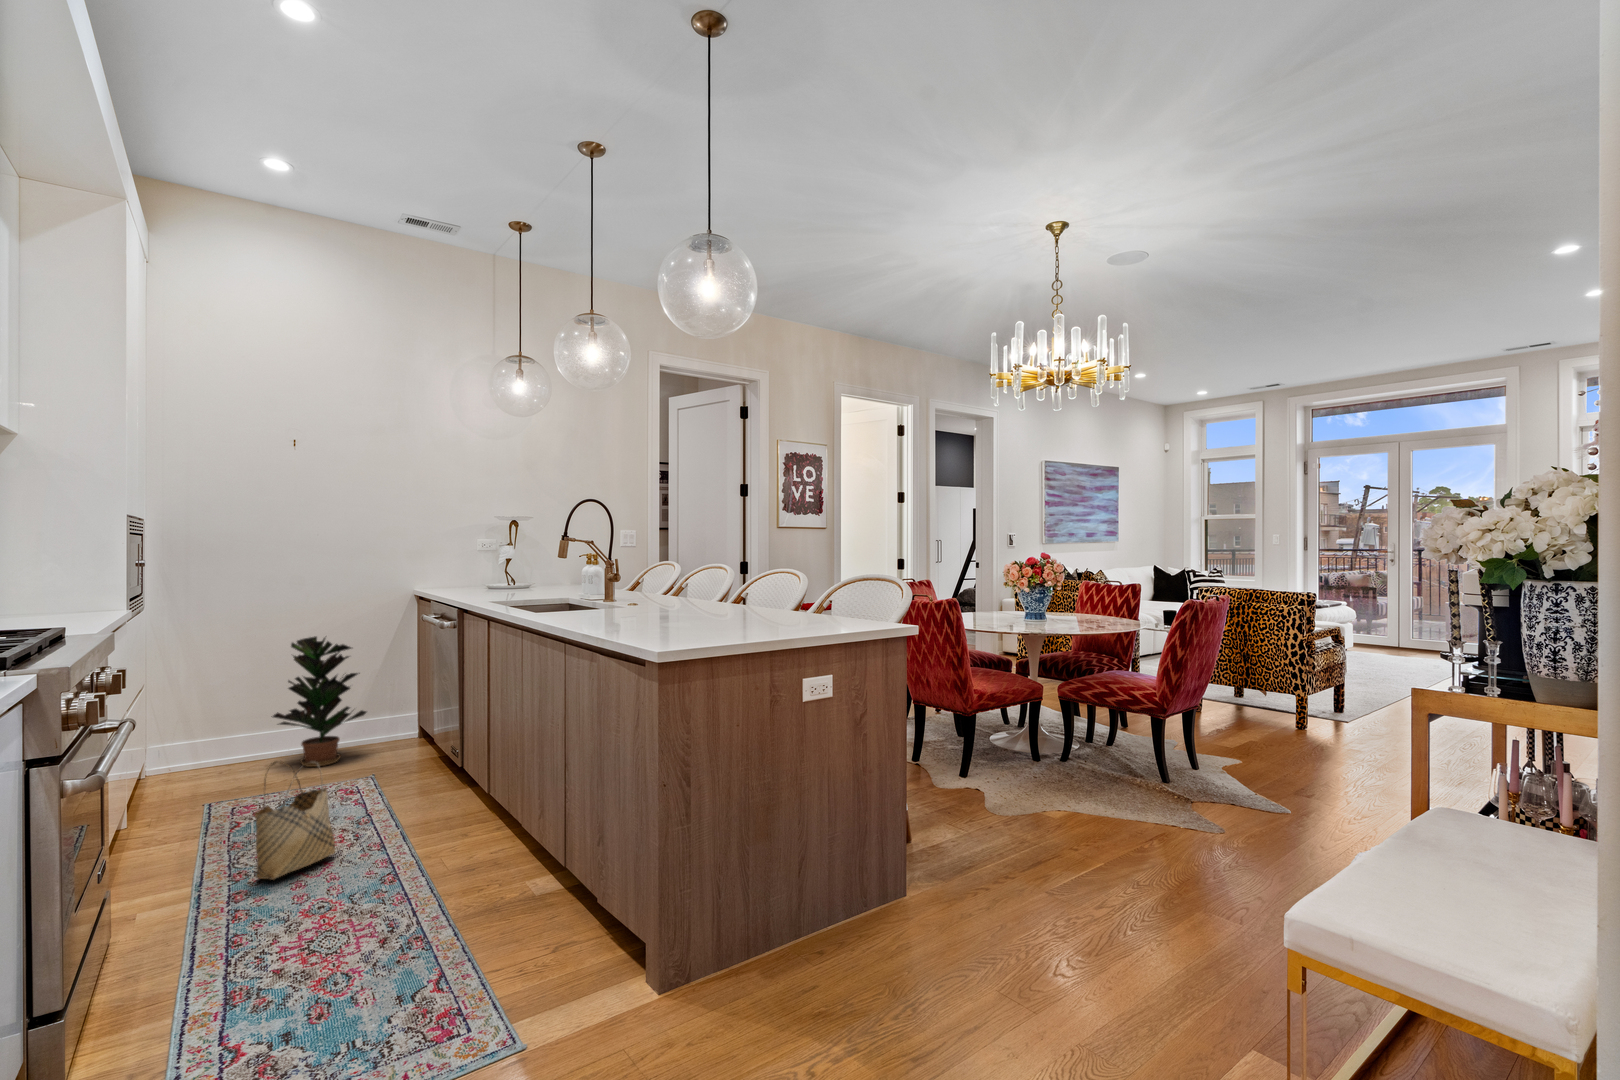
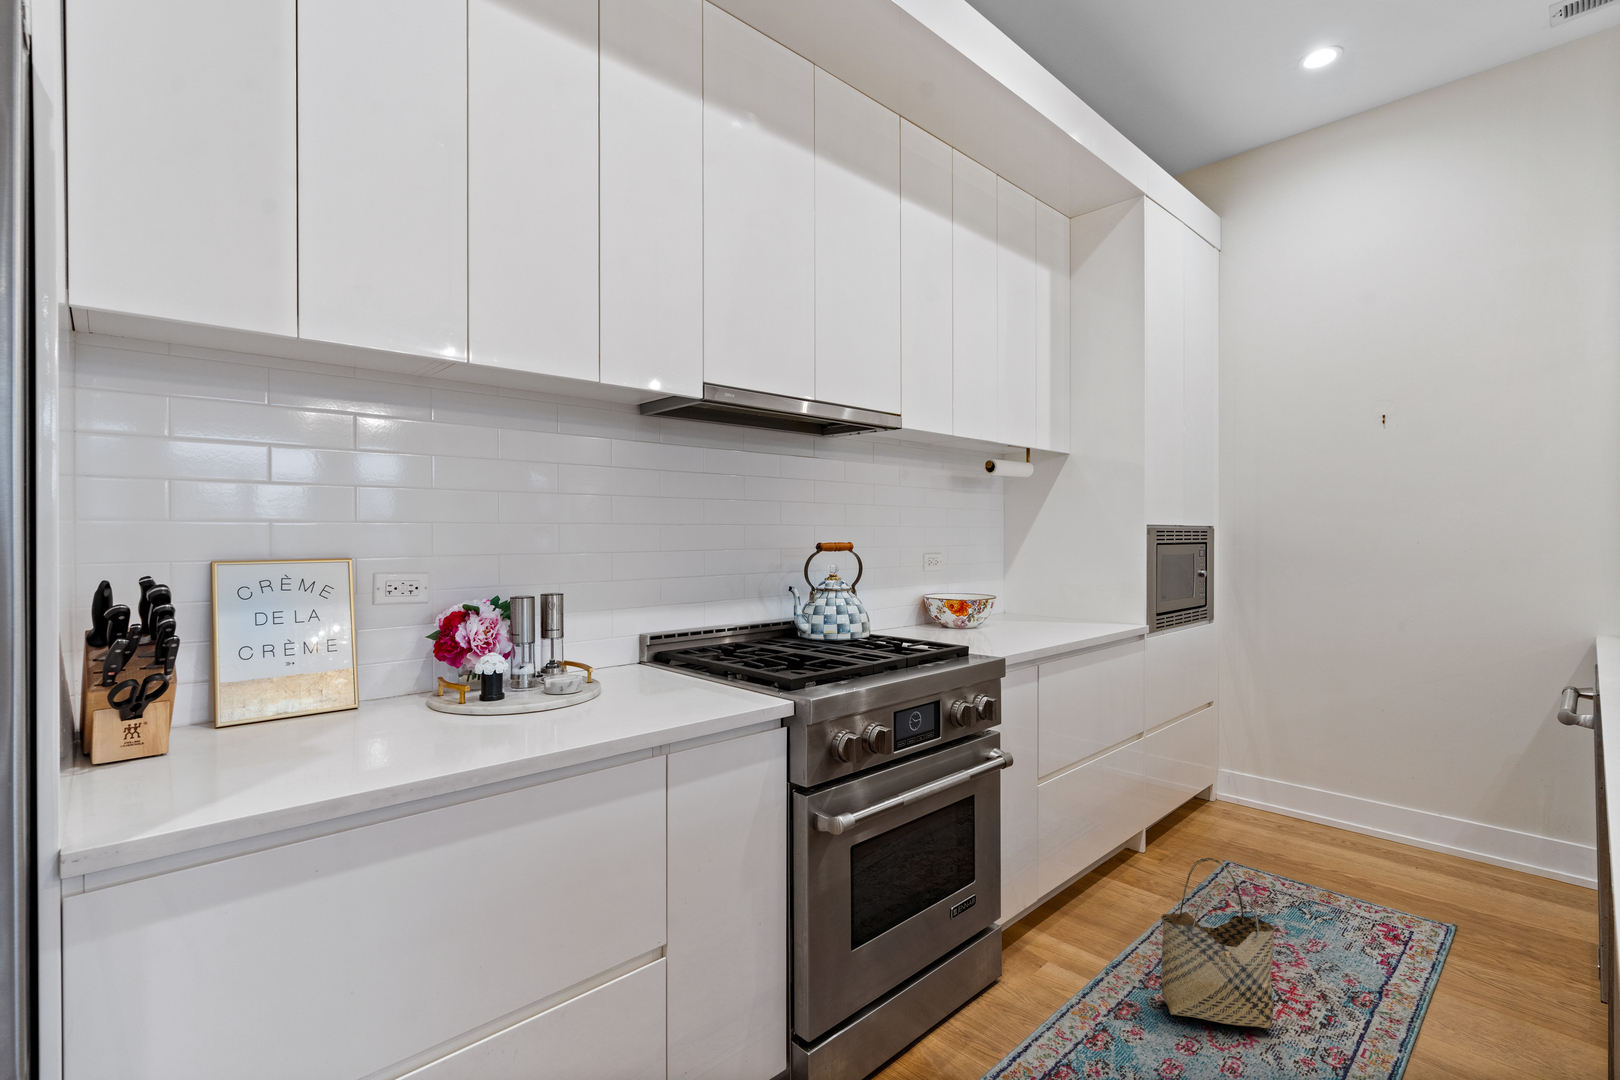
potted plant: present [273,636,366,767] -> none [1339,689,1481,876]

